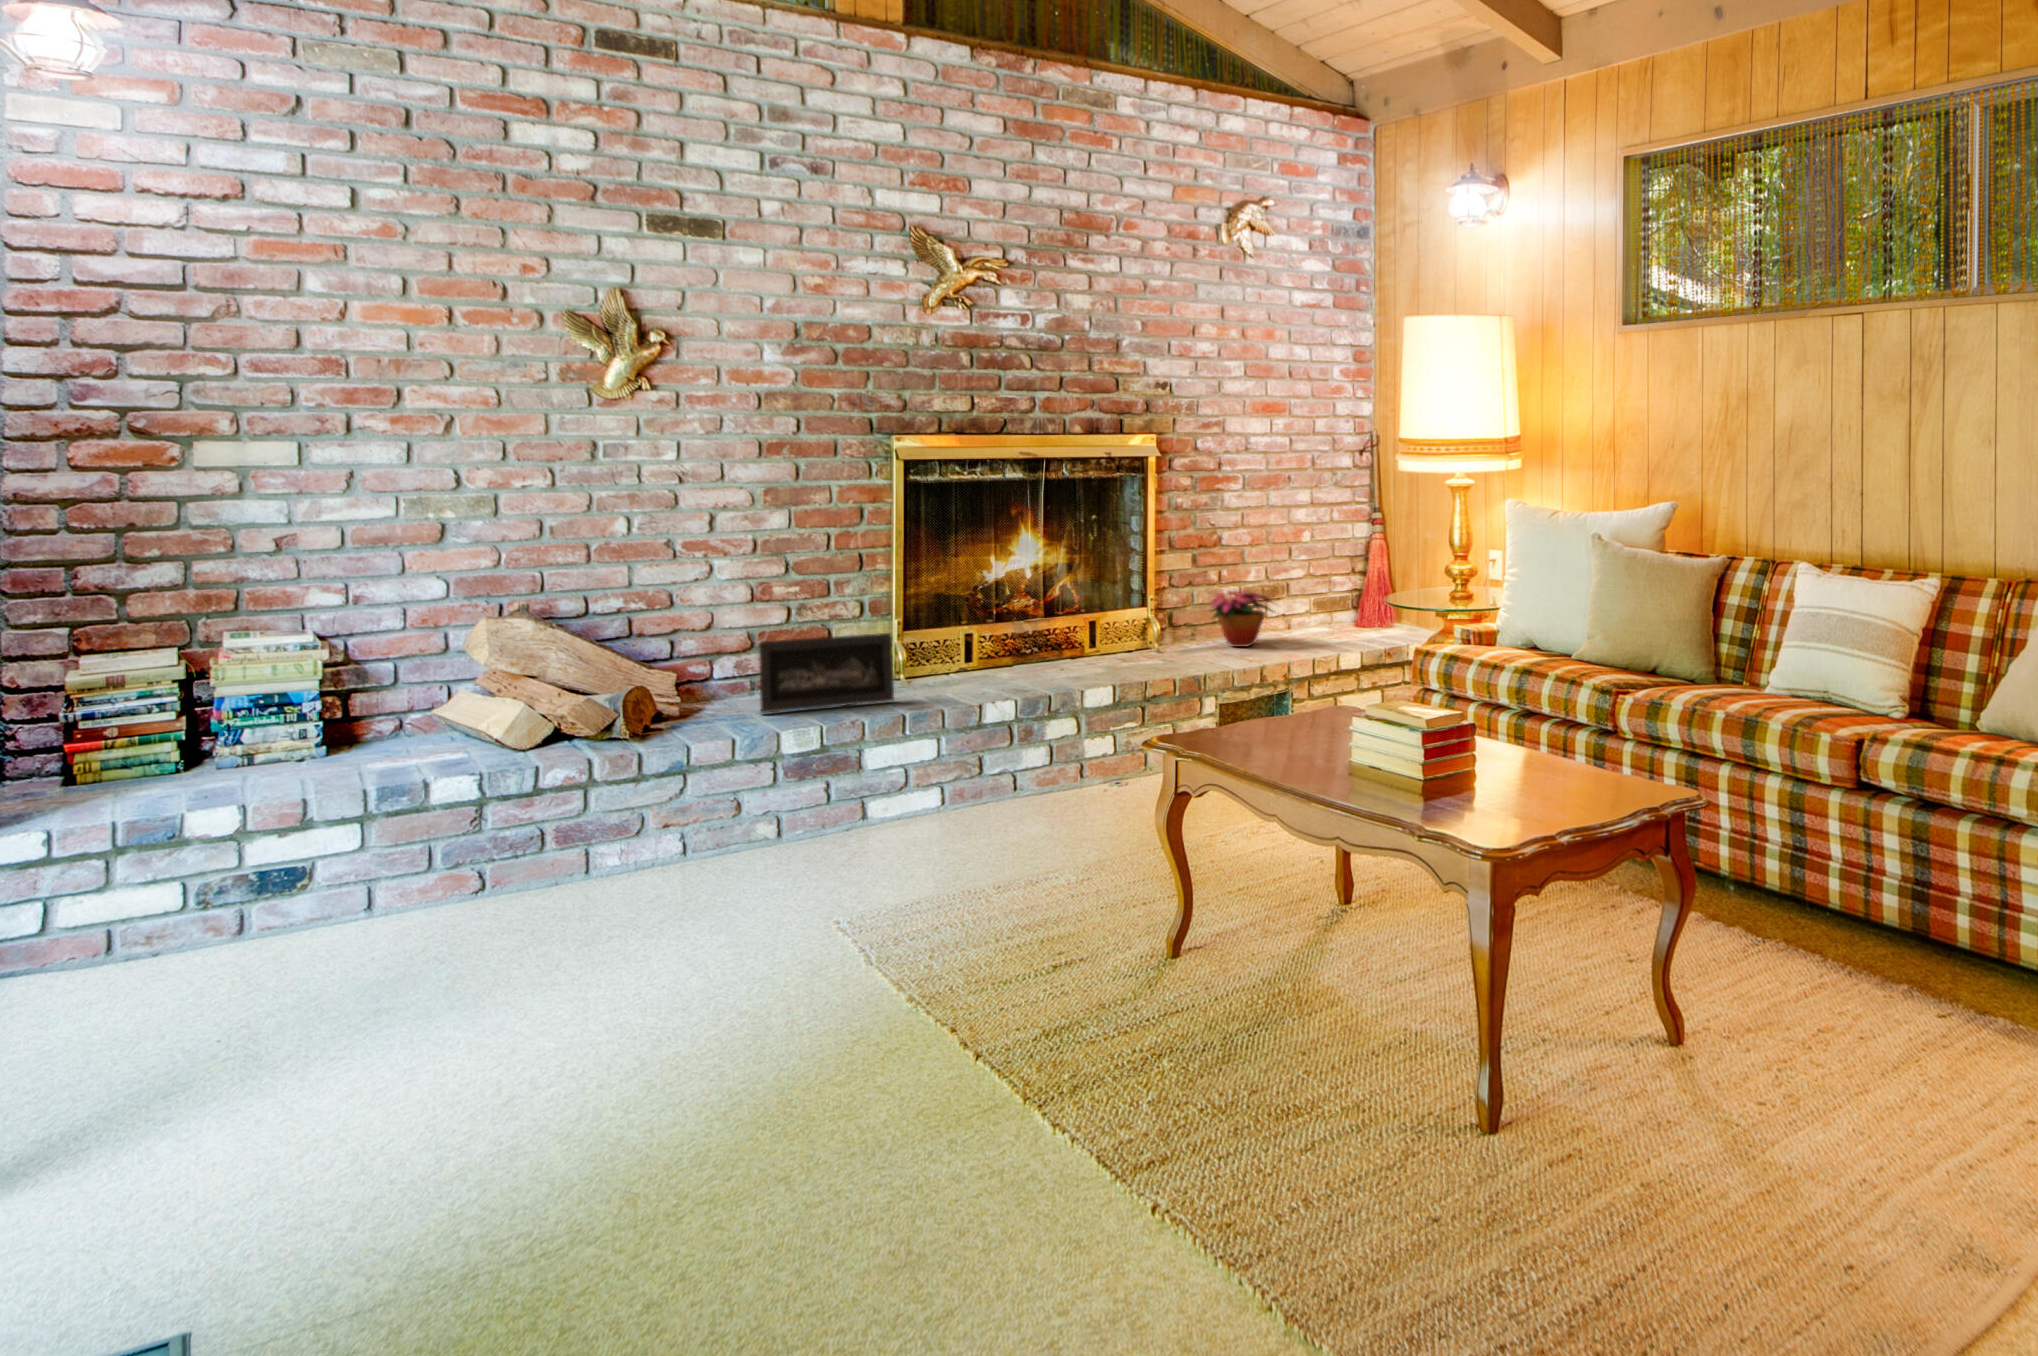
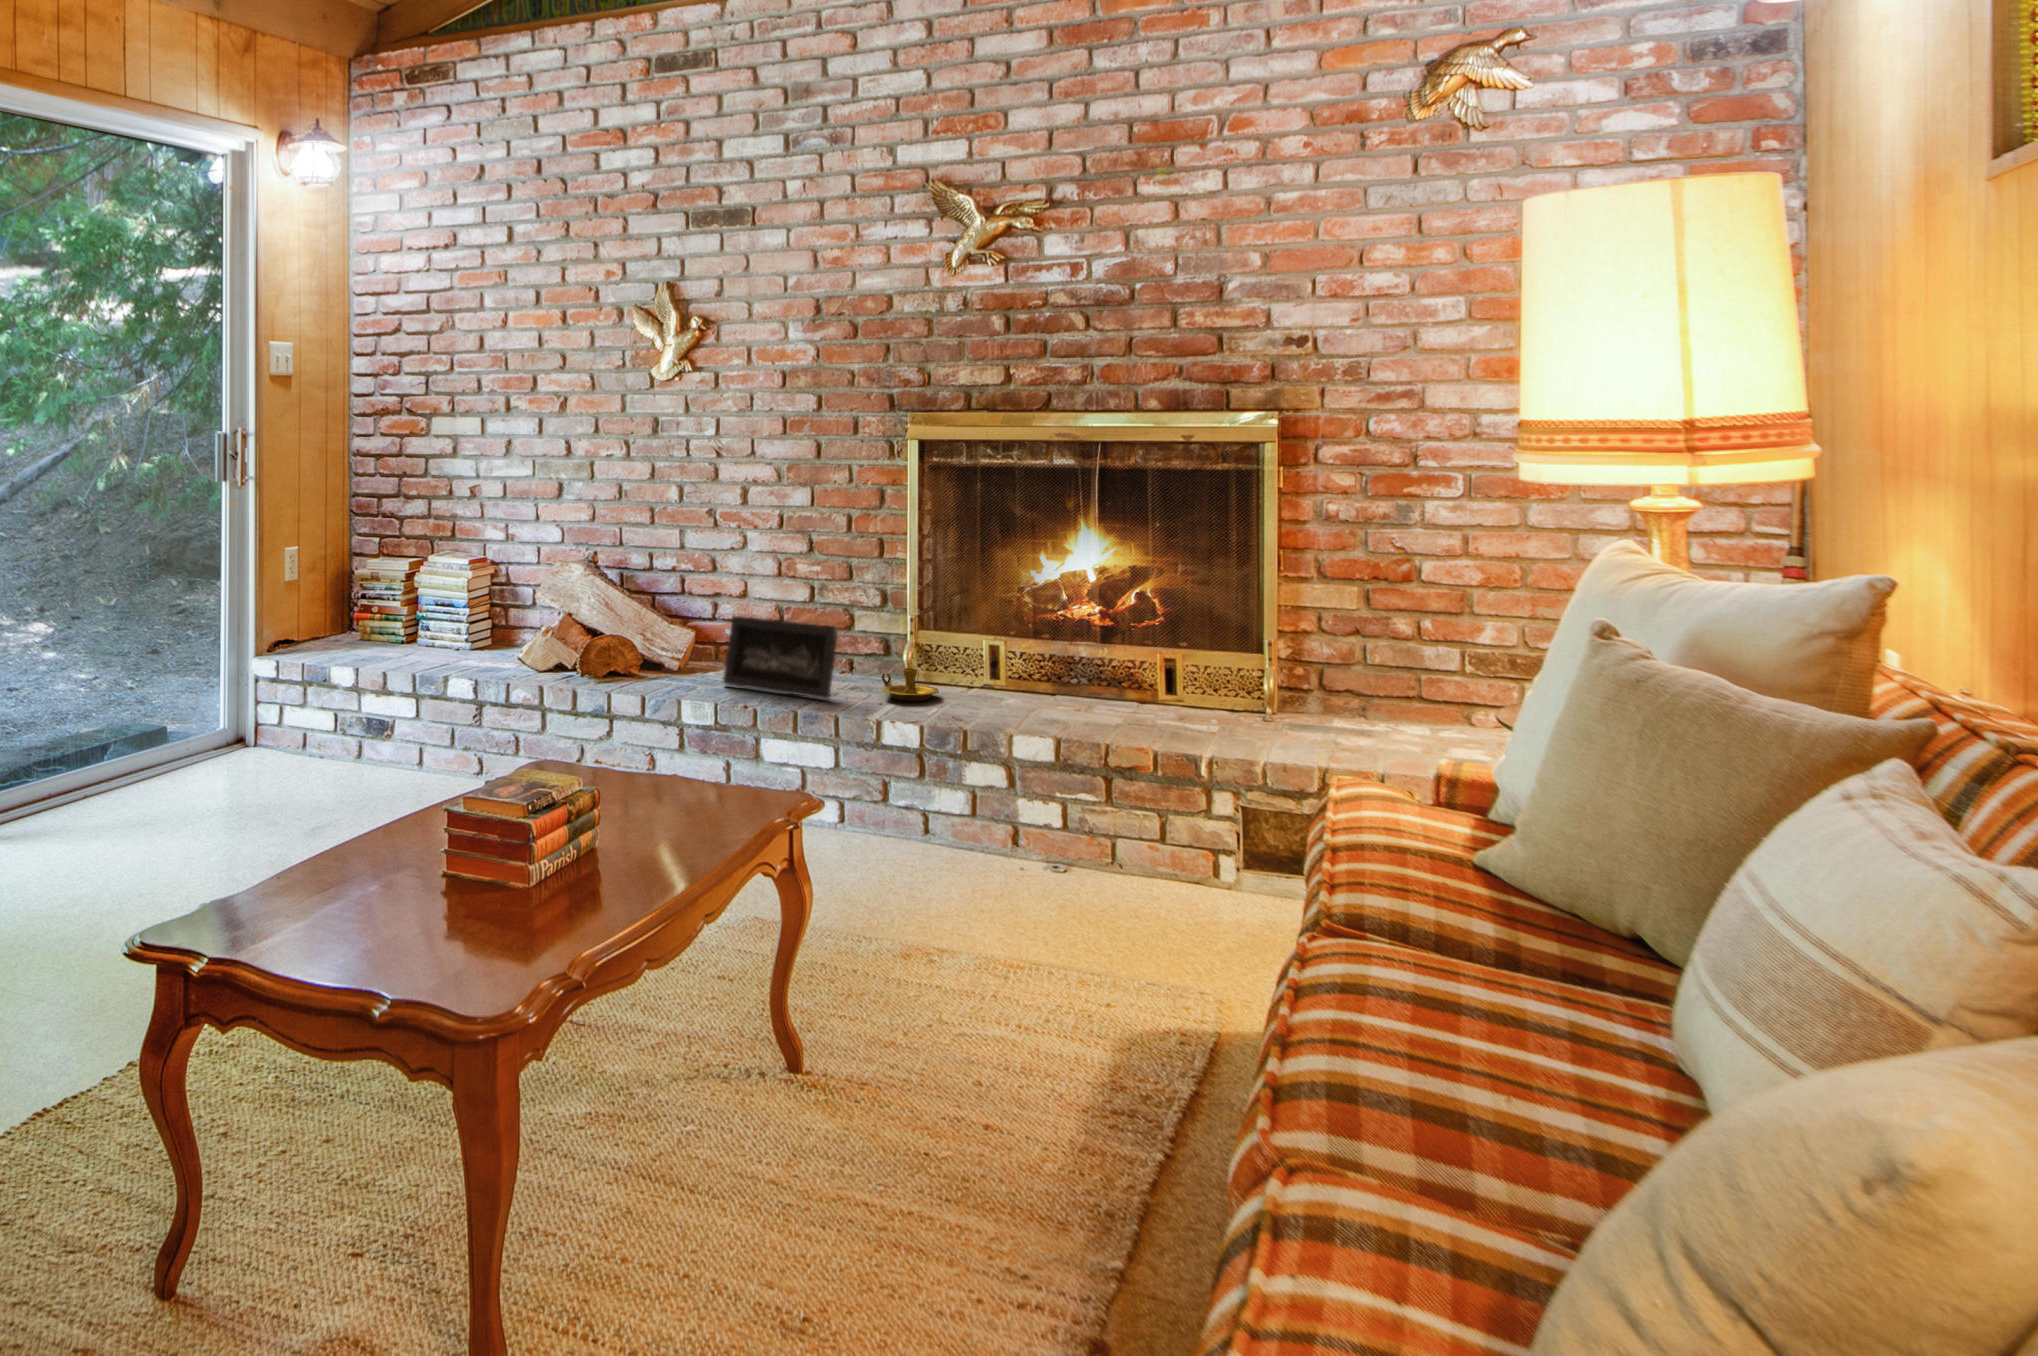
flower arrangement: present [1207,590,1273,647] -> none [1289,647,1431,736]
candlestick: none [908,661,970,689] -> present [882,668,939,701]

